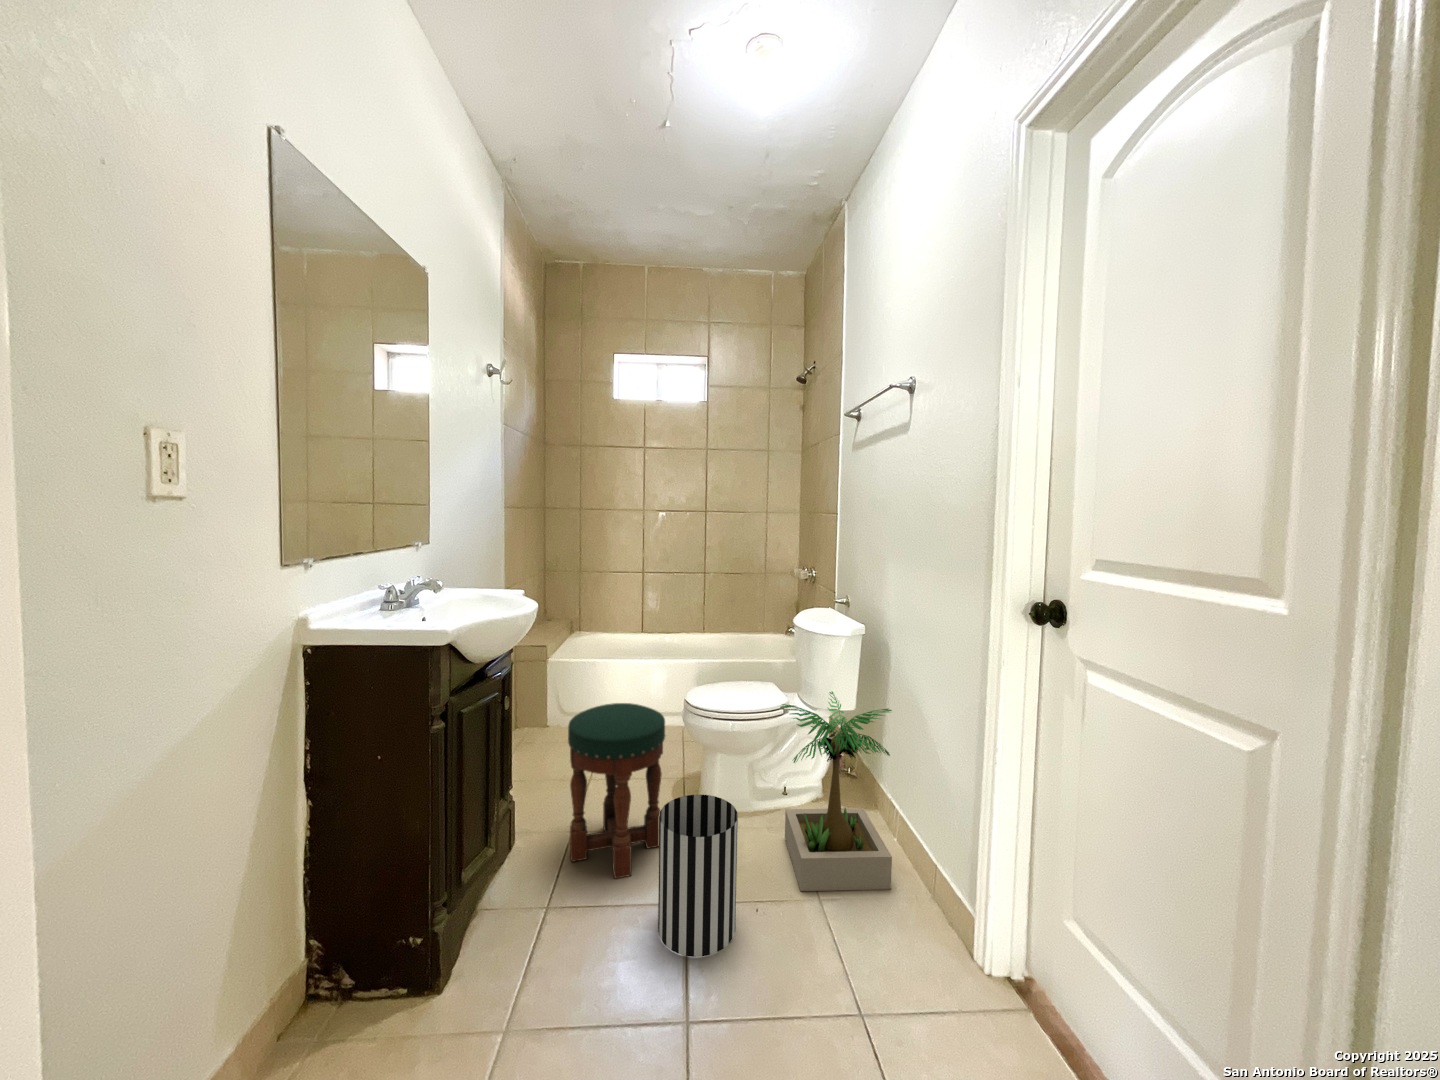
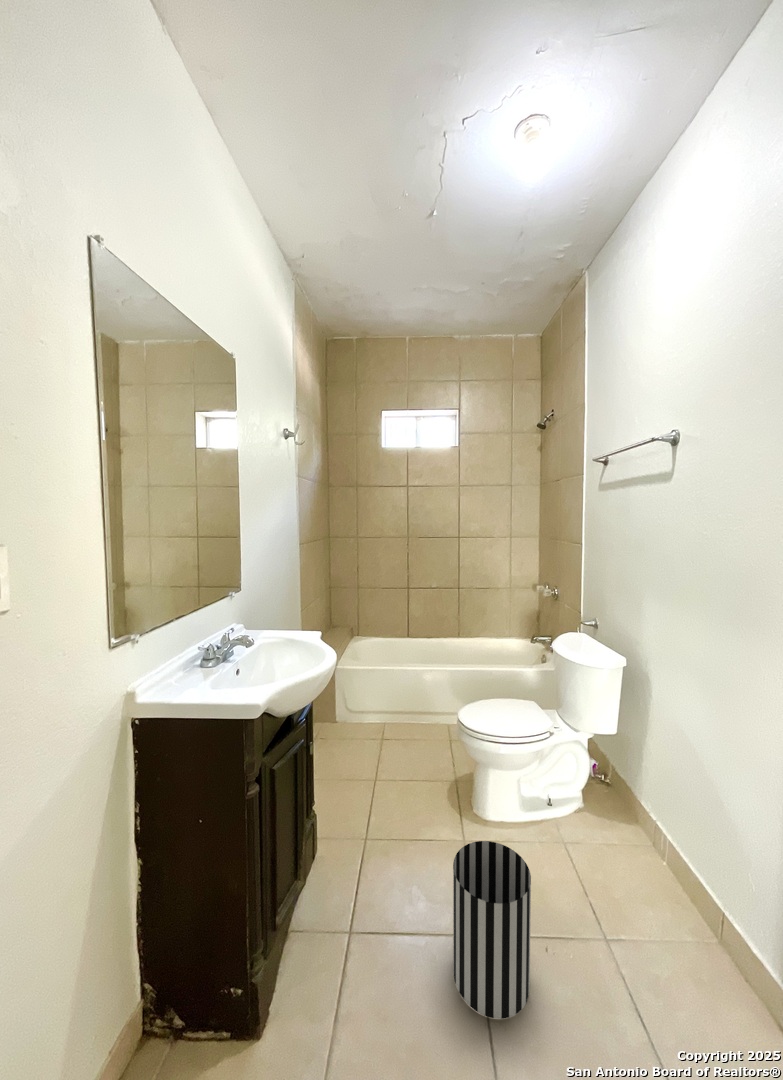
potted plant: present [780,691,892,891] -> none [549,727,694,943]
stool: present [568,703,665,878] -> none [360,732,447,904]

